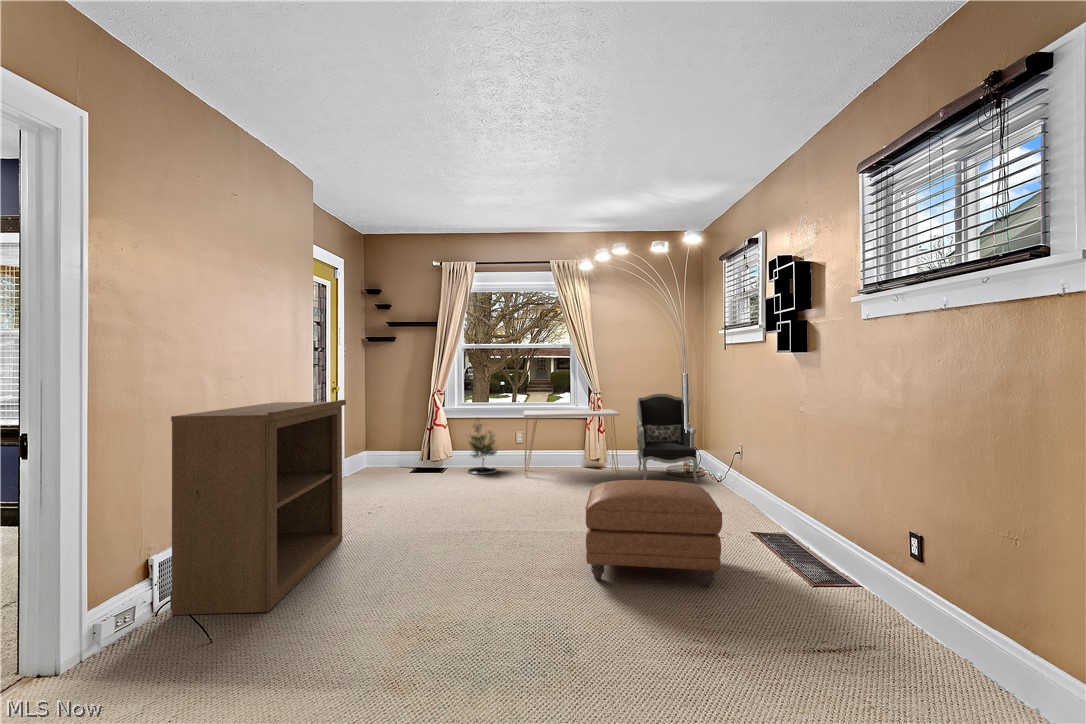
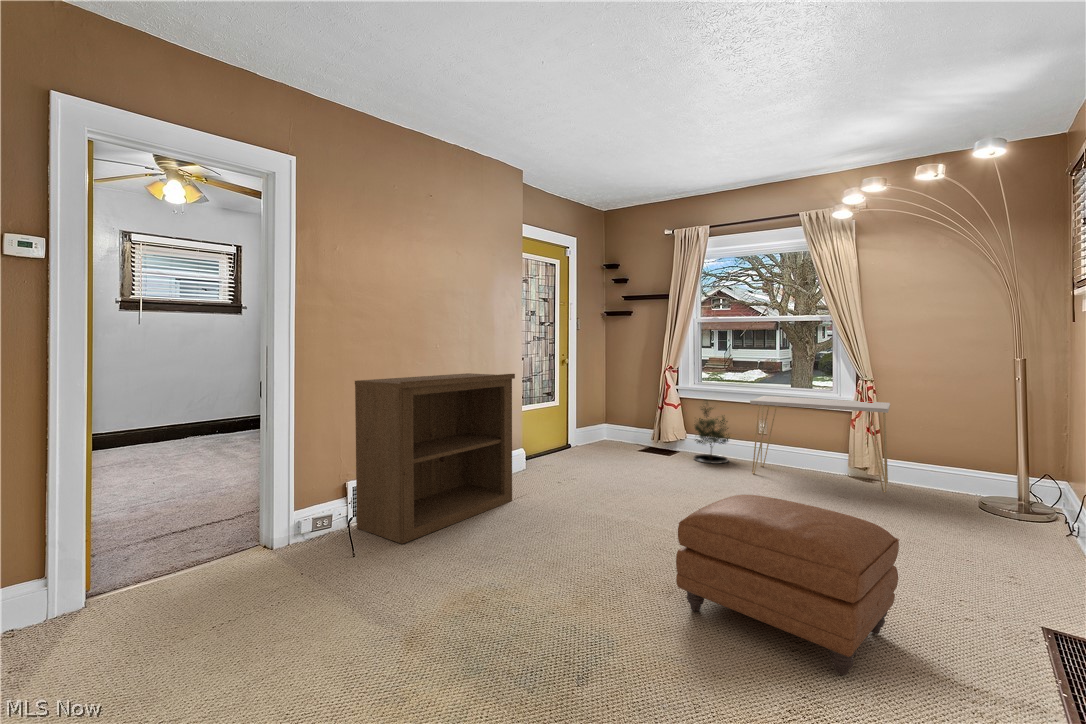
armchair: present [636,393,698,481] -> none [919,385,1030,525]

